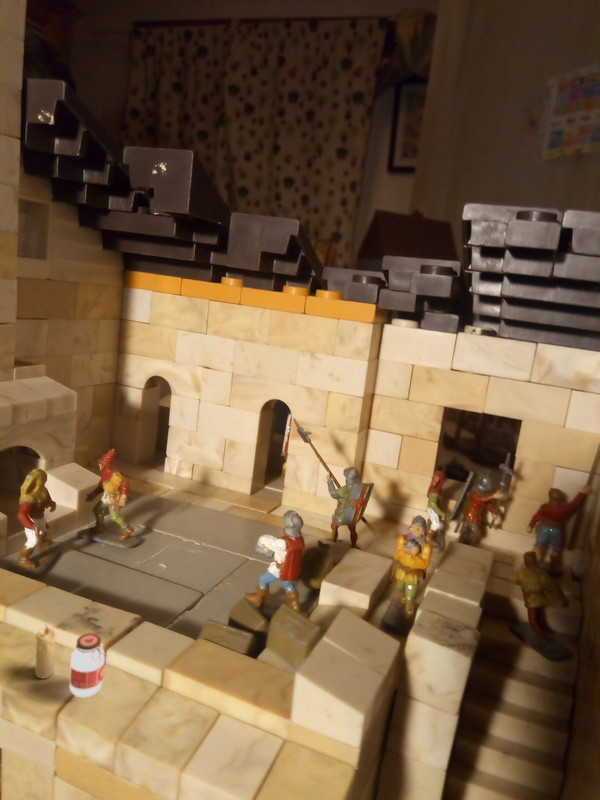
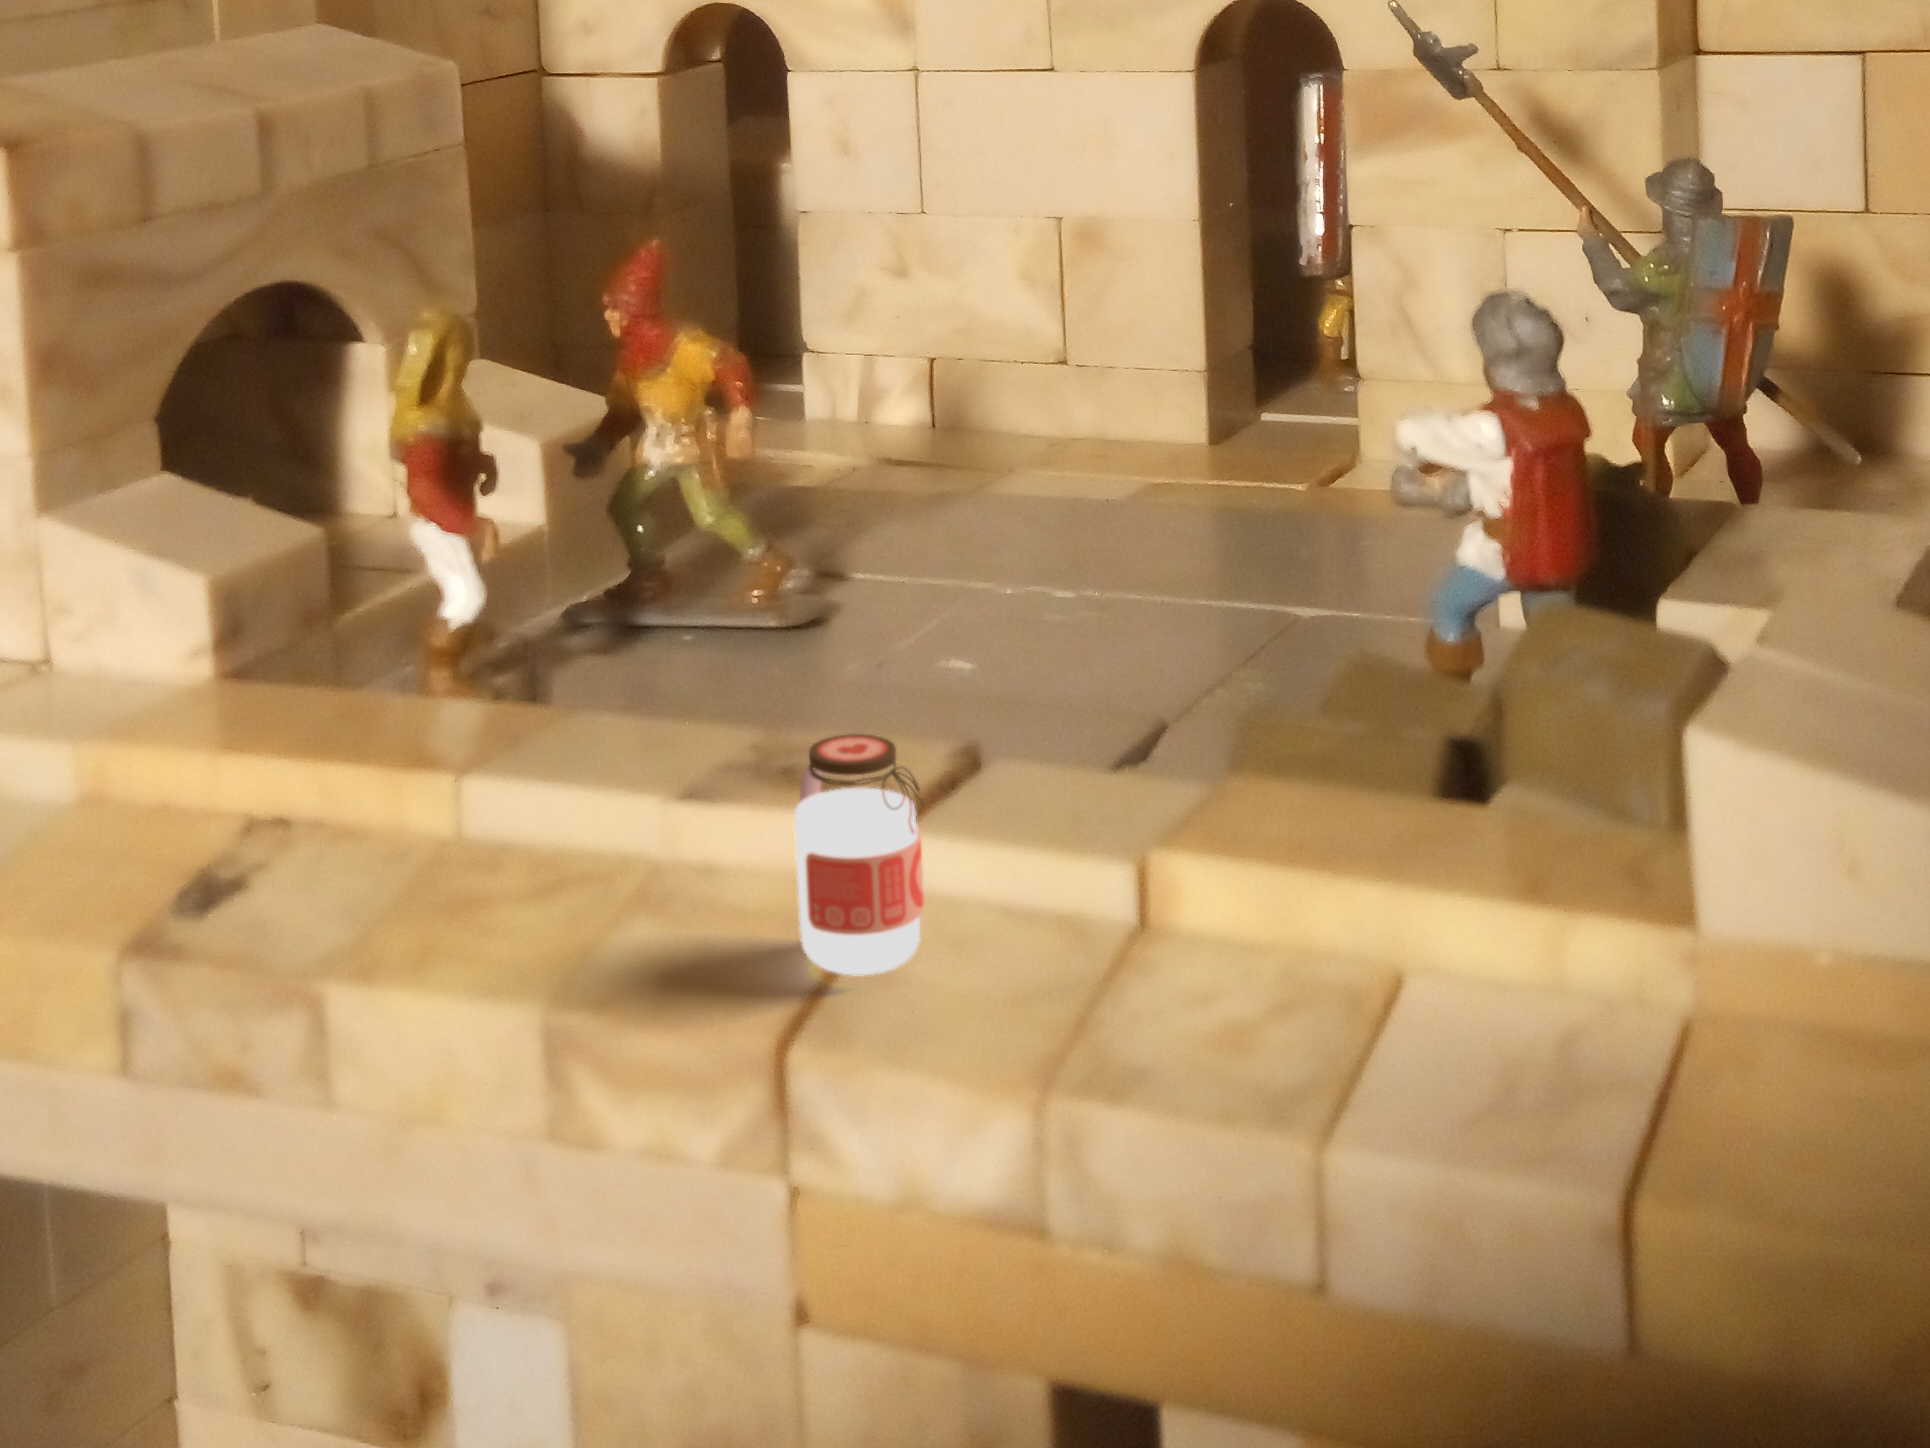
candle: present [35,627,56,678] -> none [640,728,716,948]

